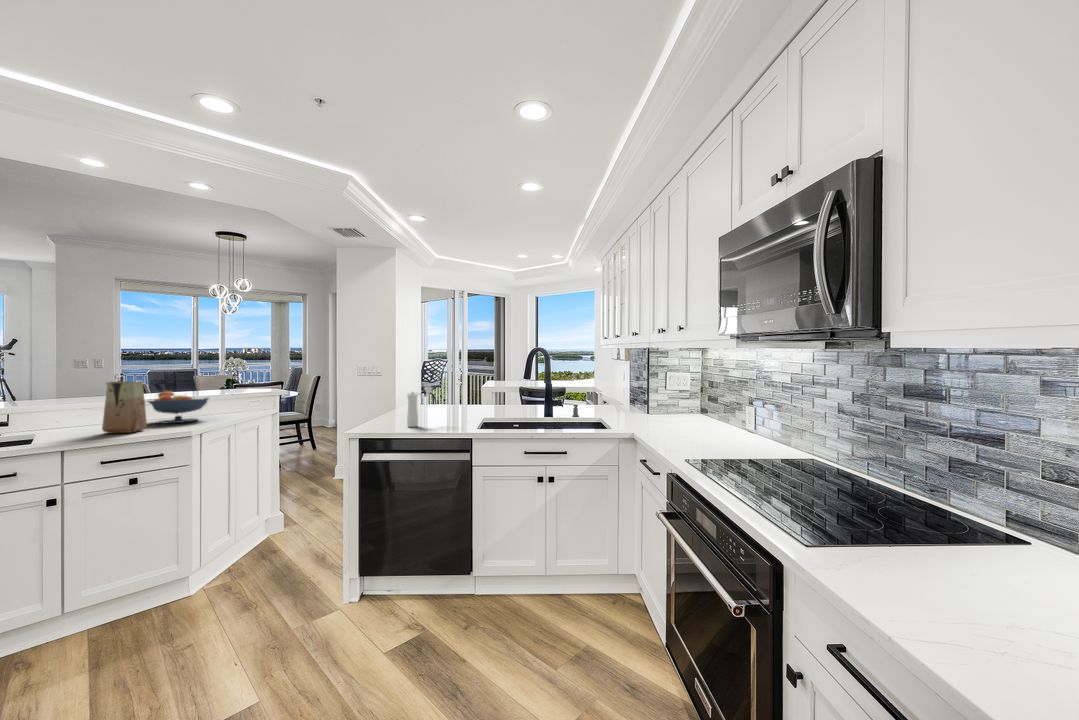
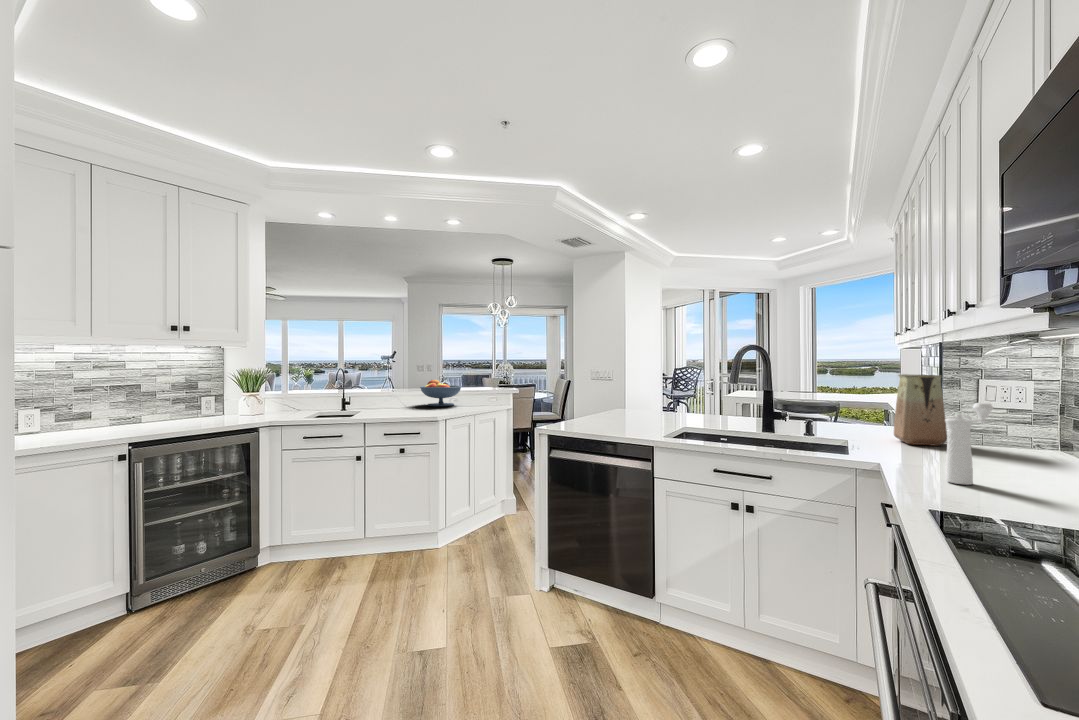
vase: present [102,381,147,434] -> present [894,374,947,446]
pepper mill: present [407,387,432,427] -> present [945,403,993,485]

